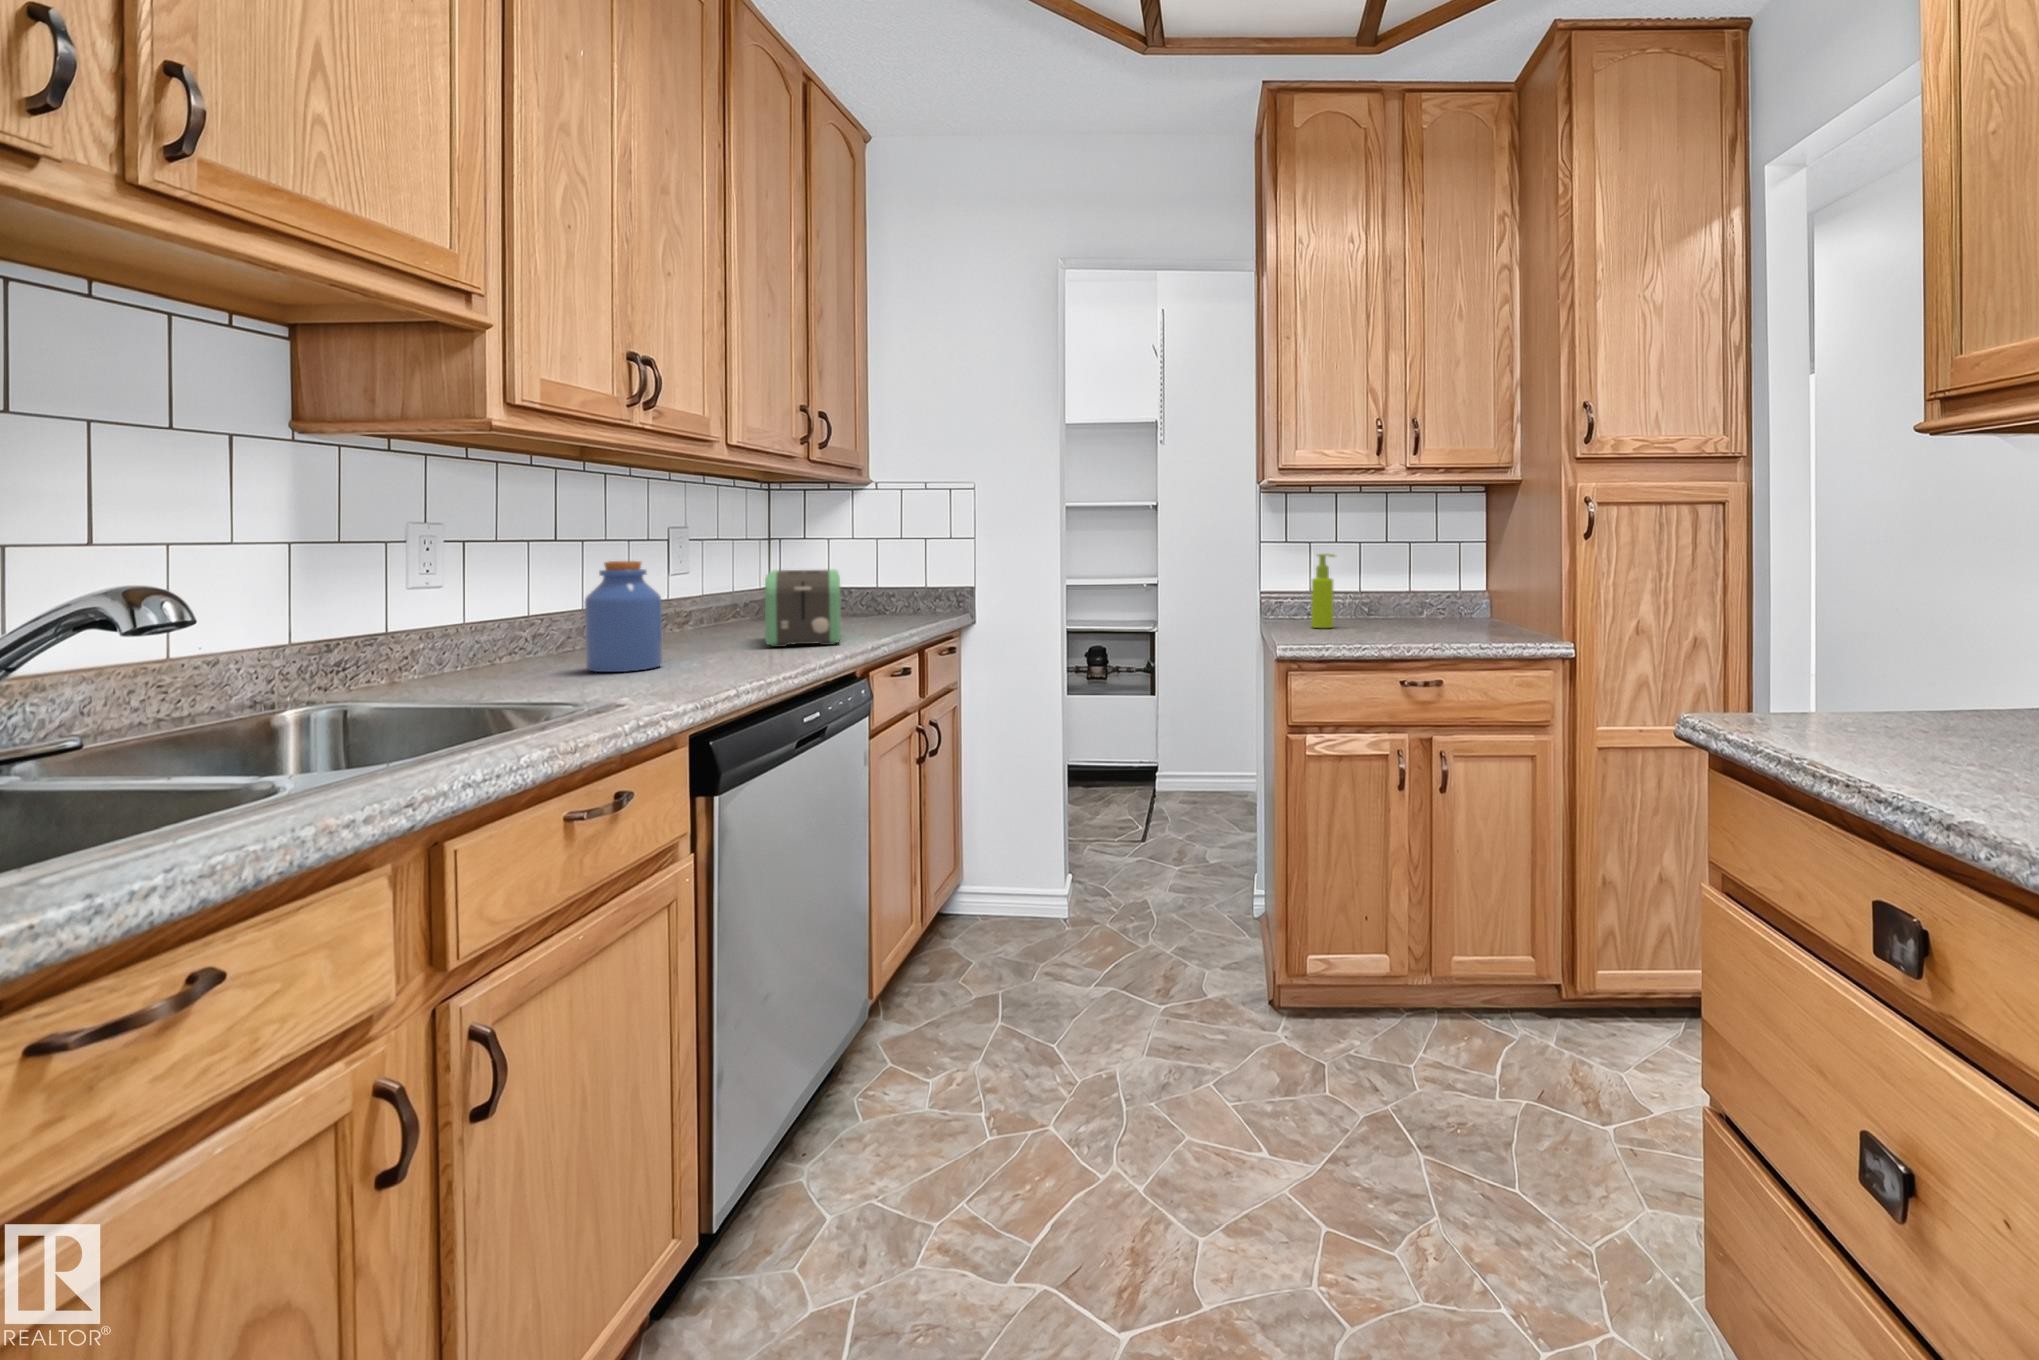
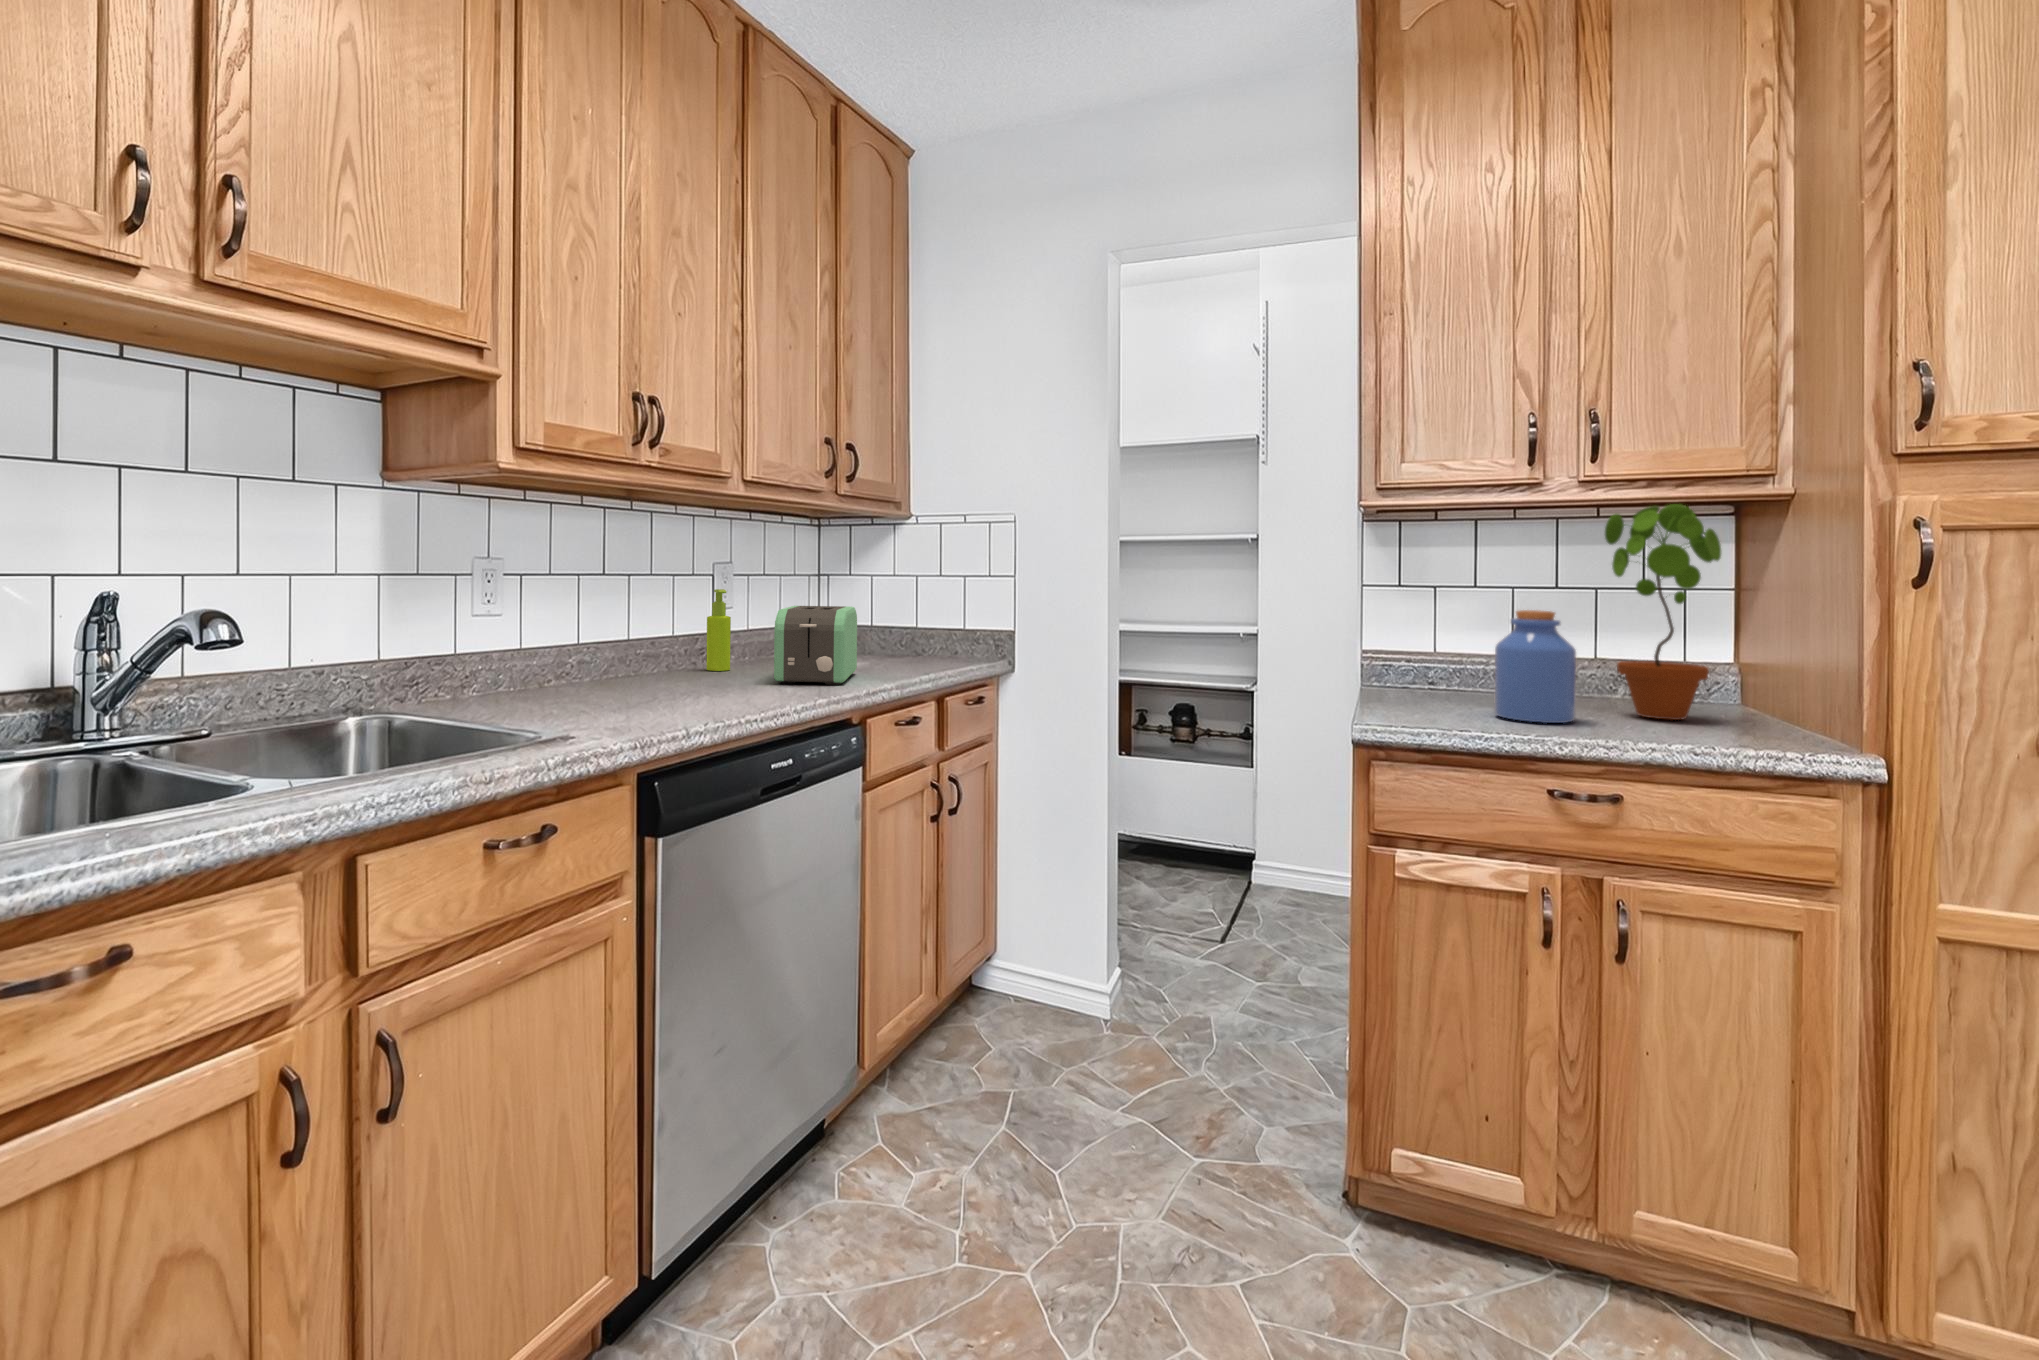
potted plant: none [1422,480,1488,629] -> present [1605,504,1721,720]
soap dispenser: present [1311,554,1335,628] -> present [706,589,731,671]
jar: present [585,561,663,672] -> present [1494,610,1576,723]

